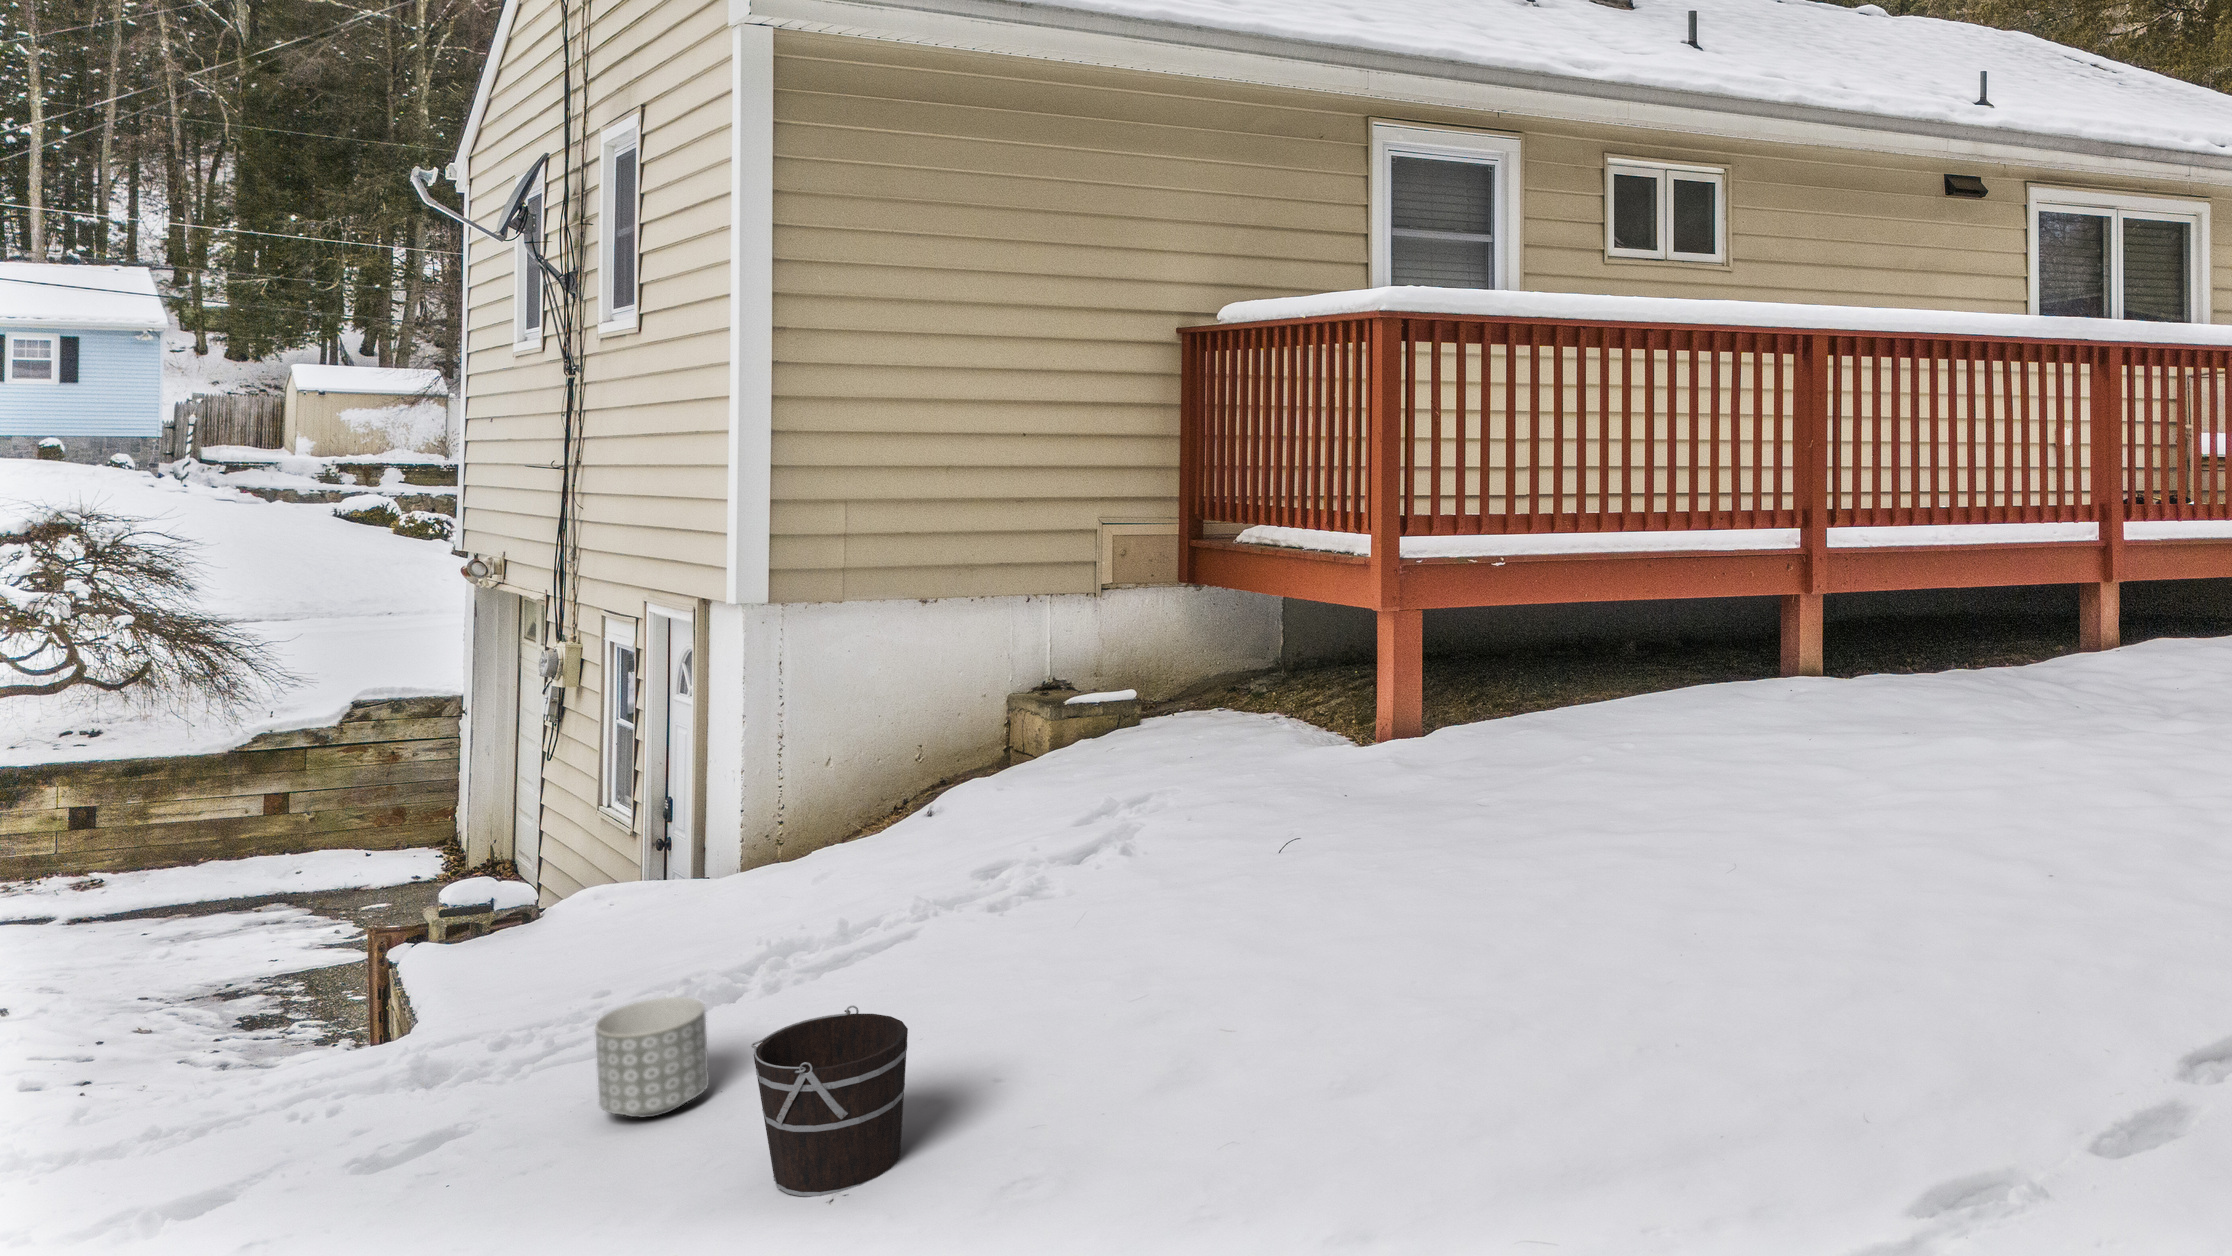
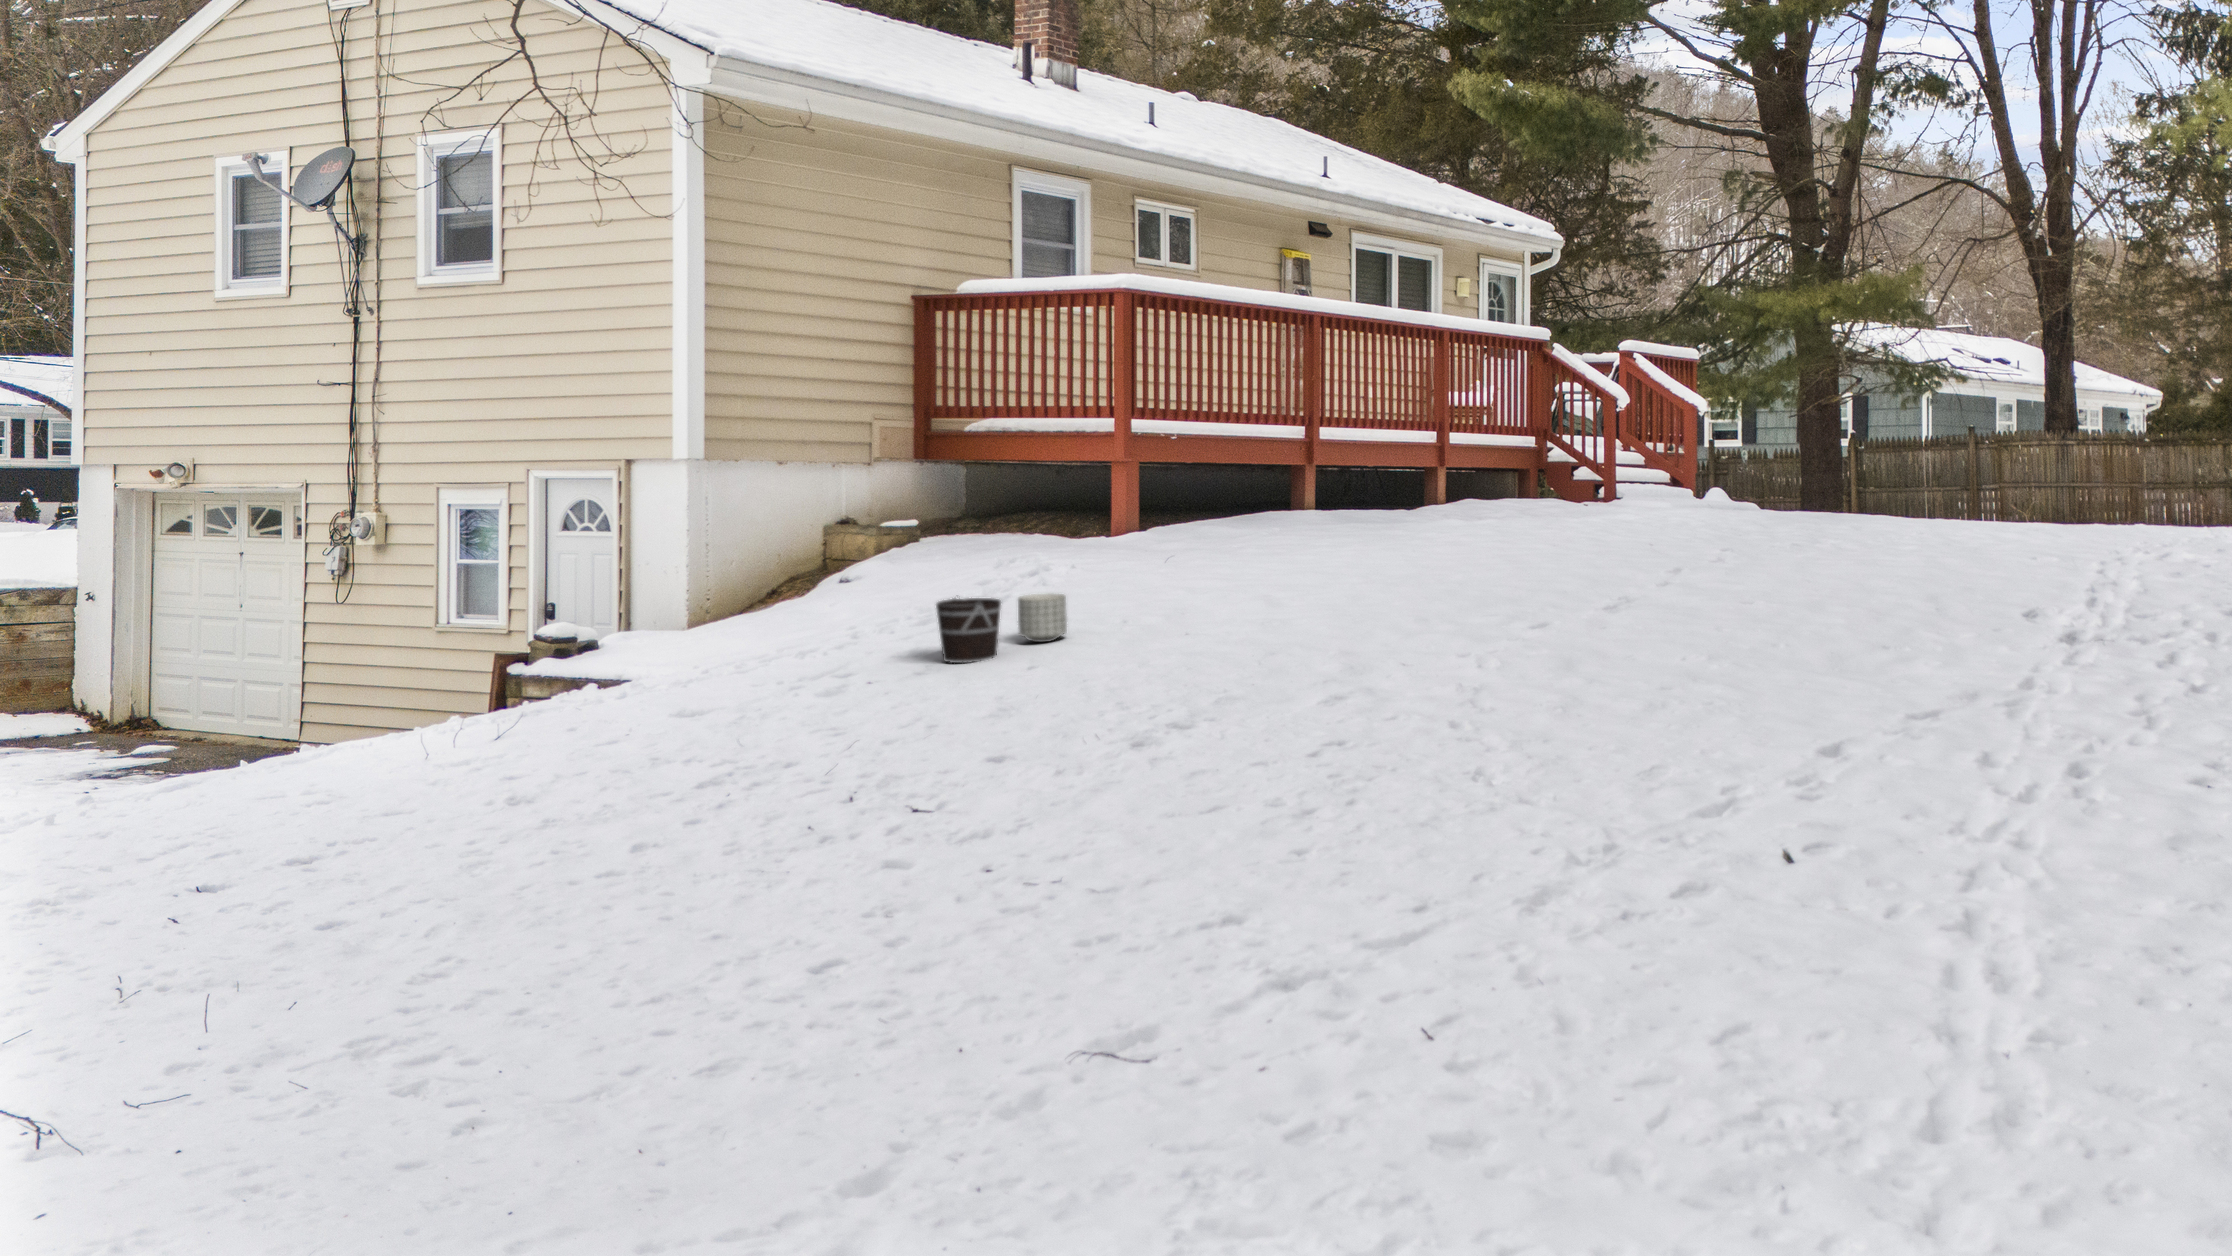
bucket: present [751,1006,908,1196] -> present [936,598,1001,663]

